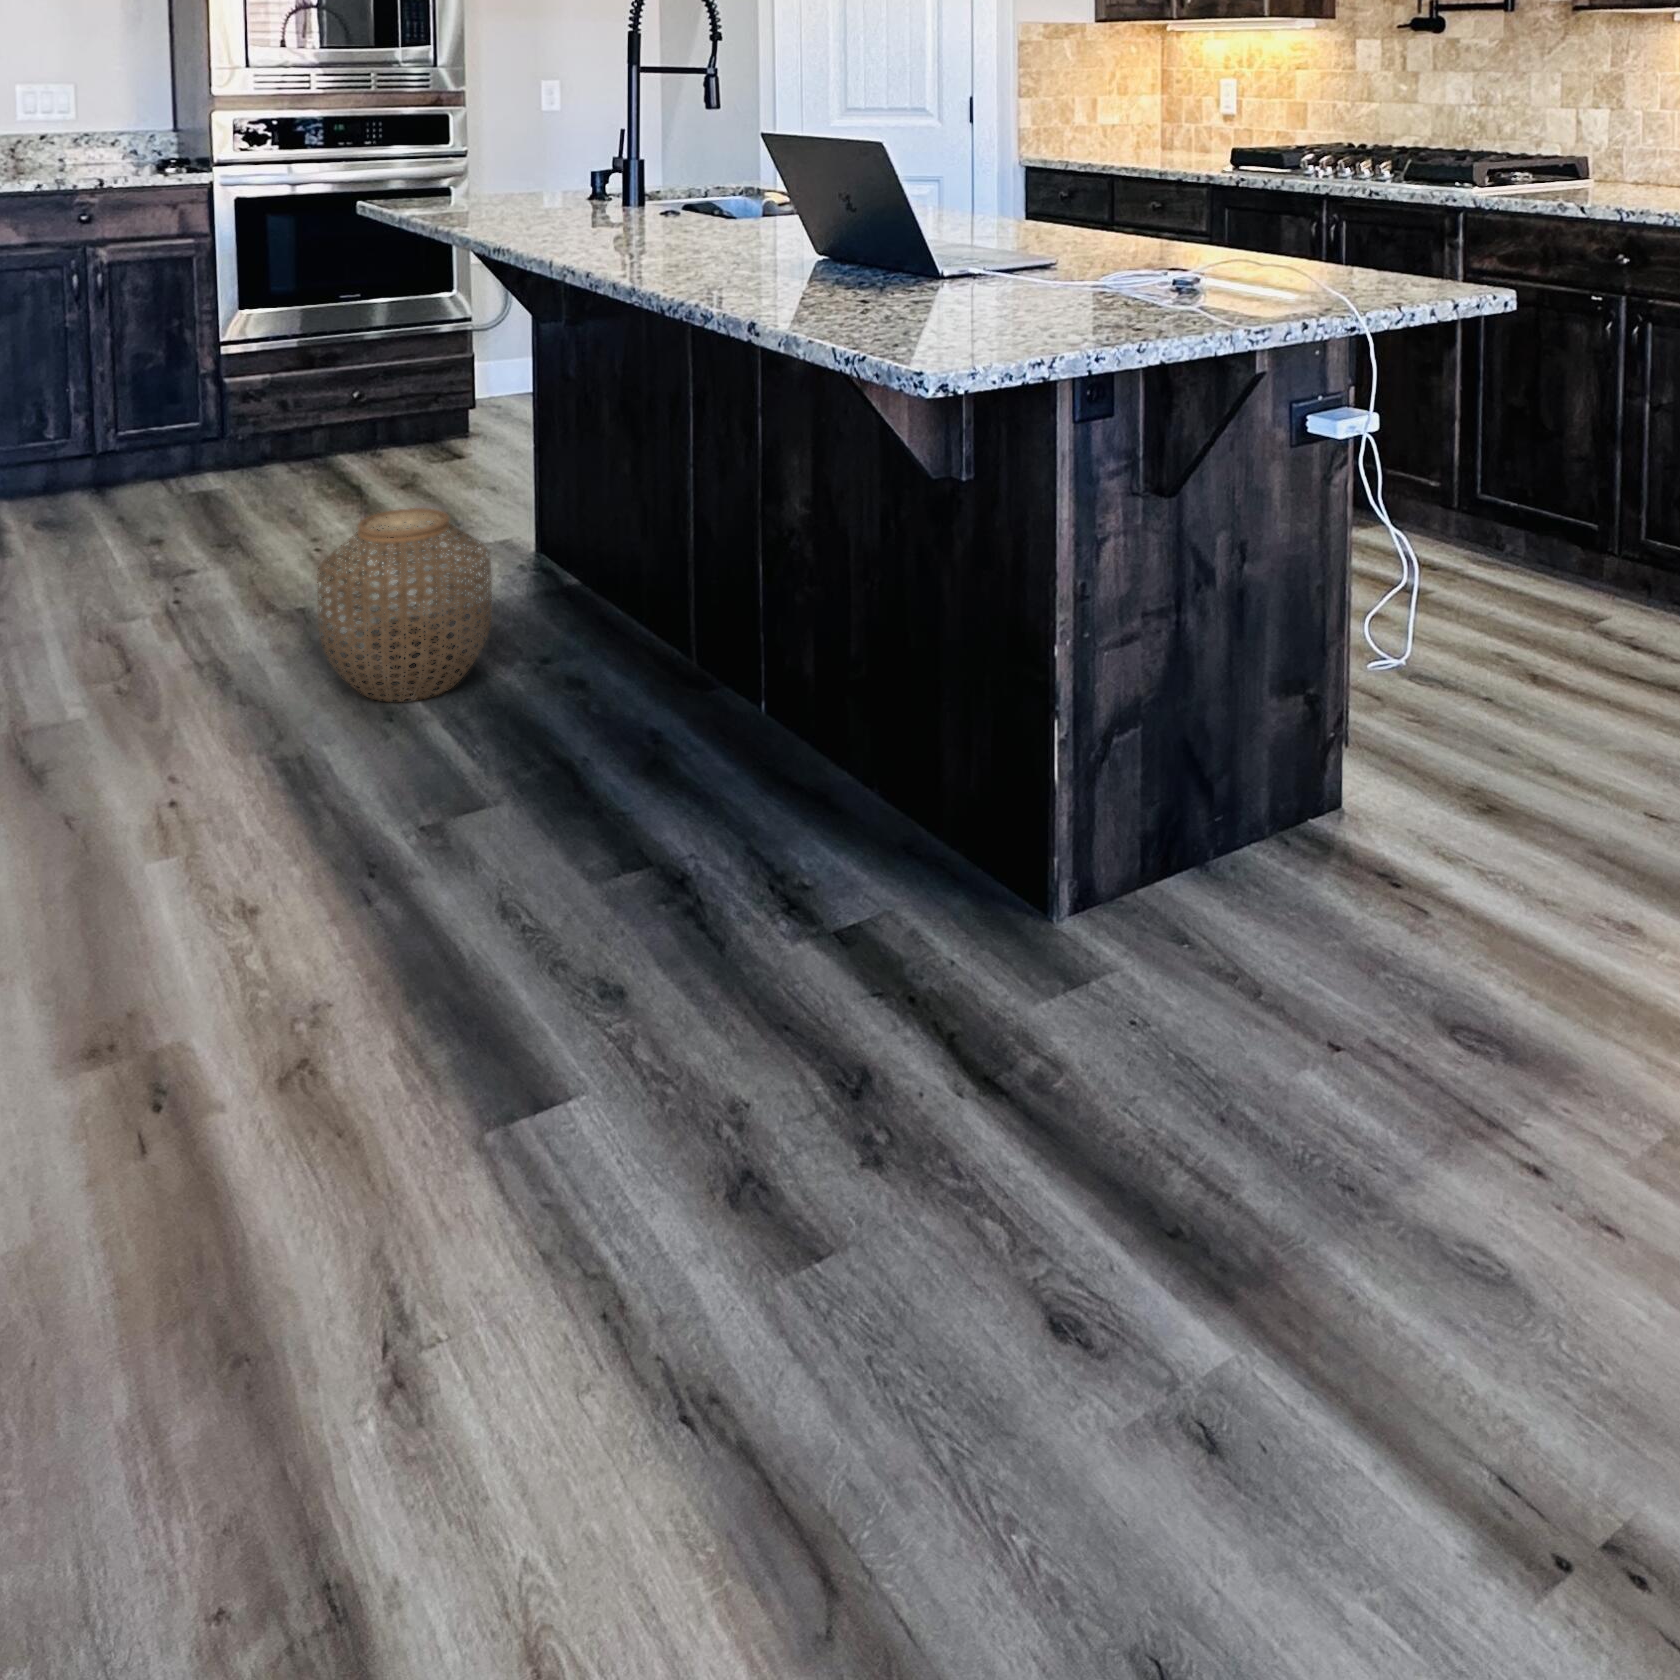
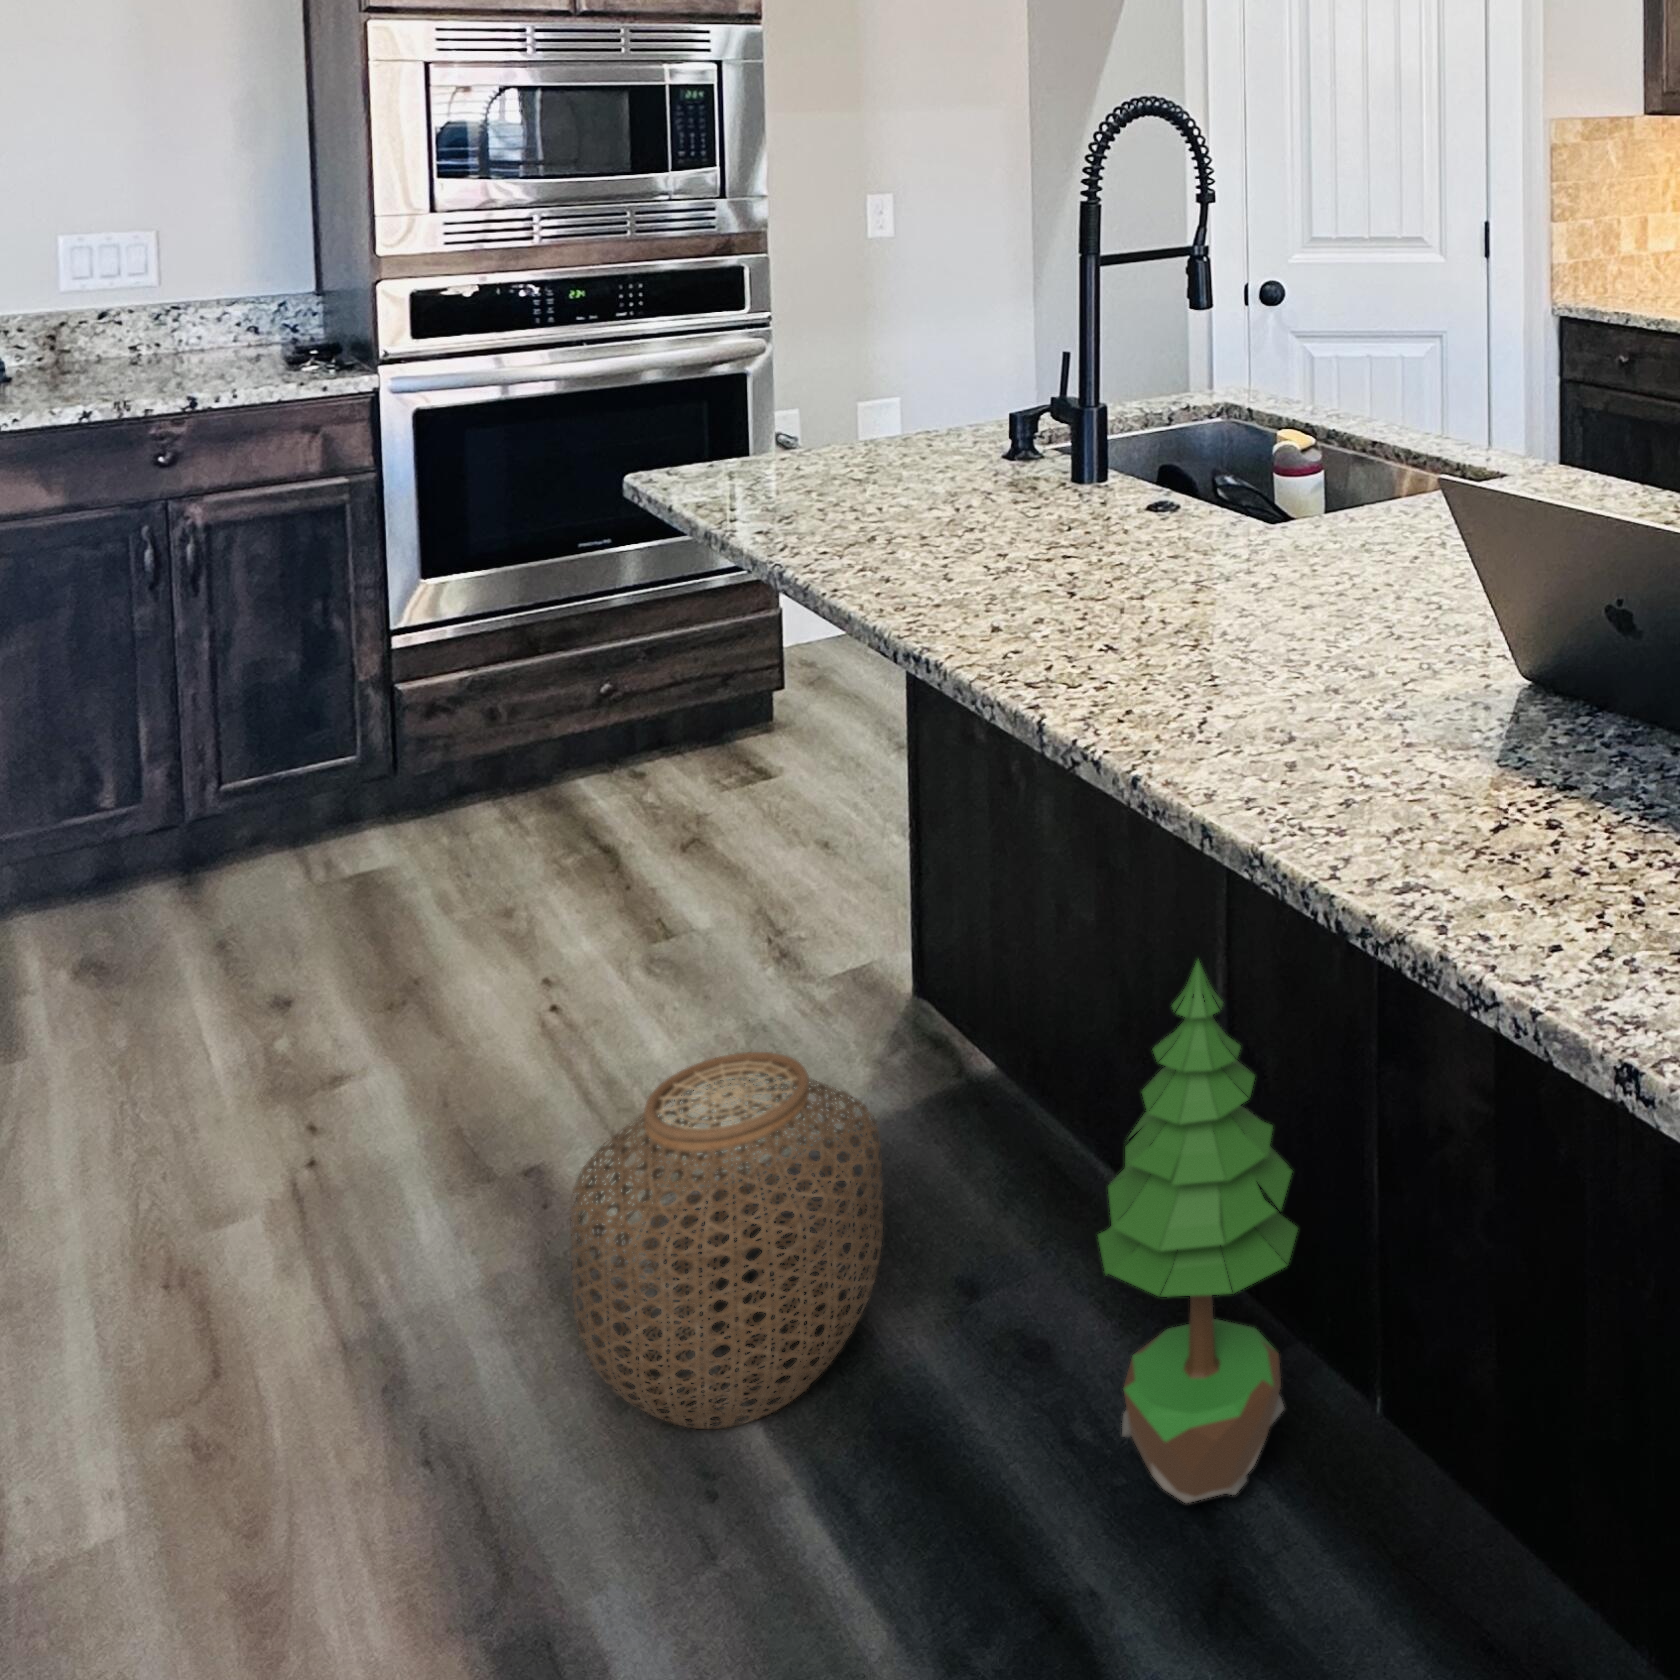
potted tree: none [597,427,712,736] -> present [1098,959,1298,1503]

